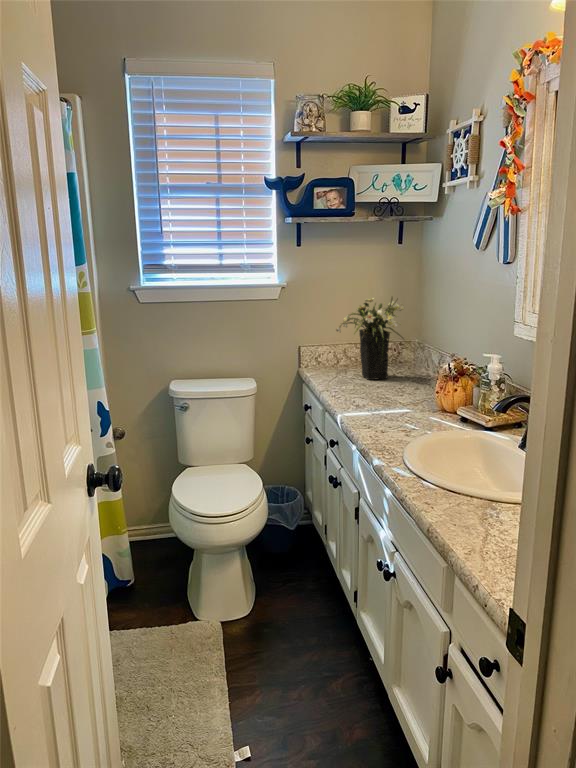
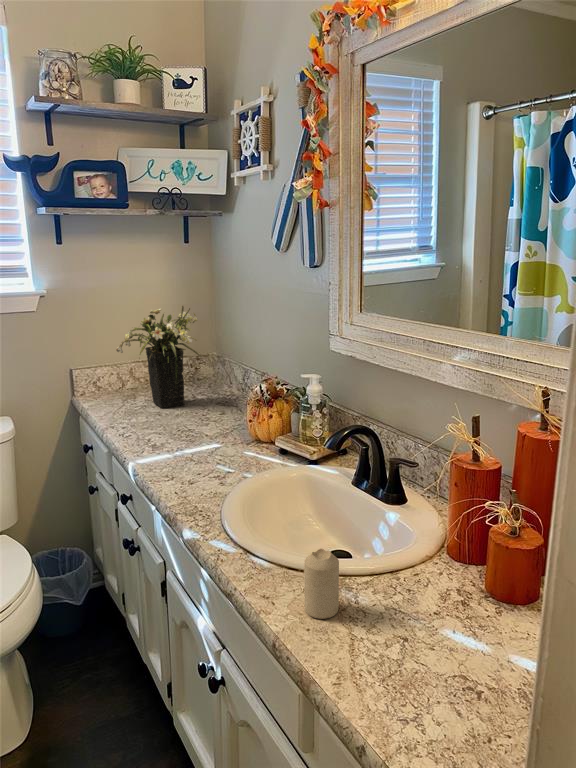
candle: none [456,473,484,524] -> present [304,549,339,619]

